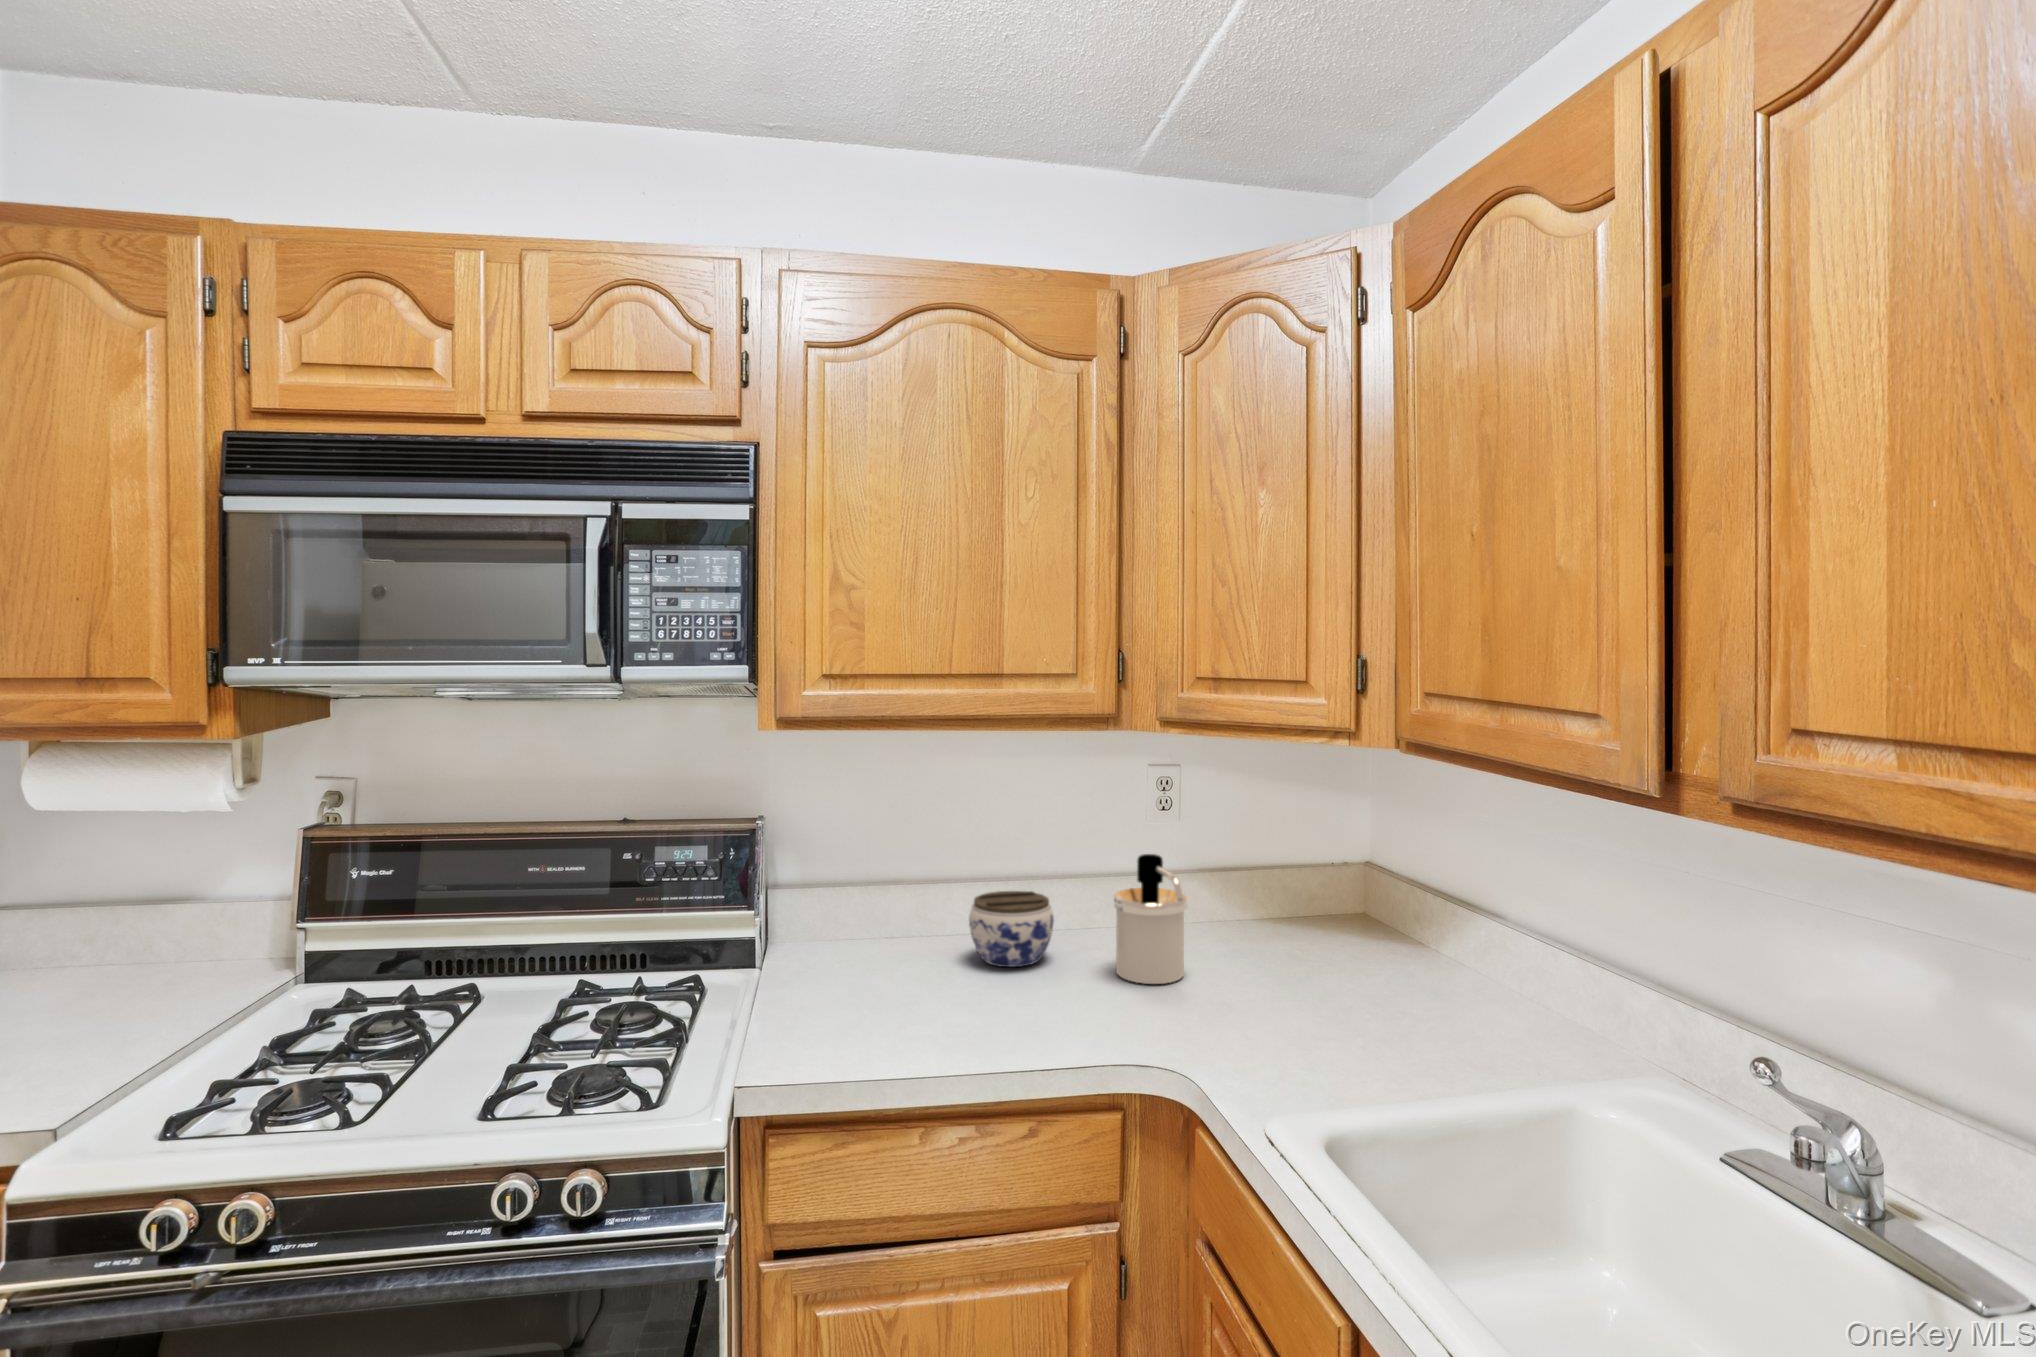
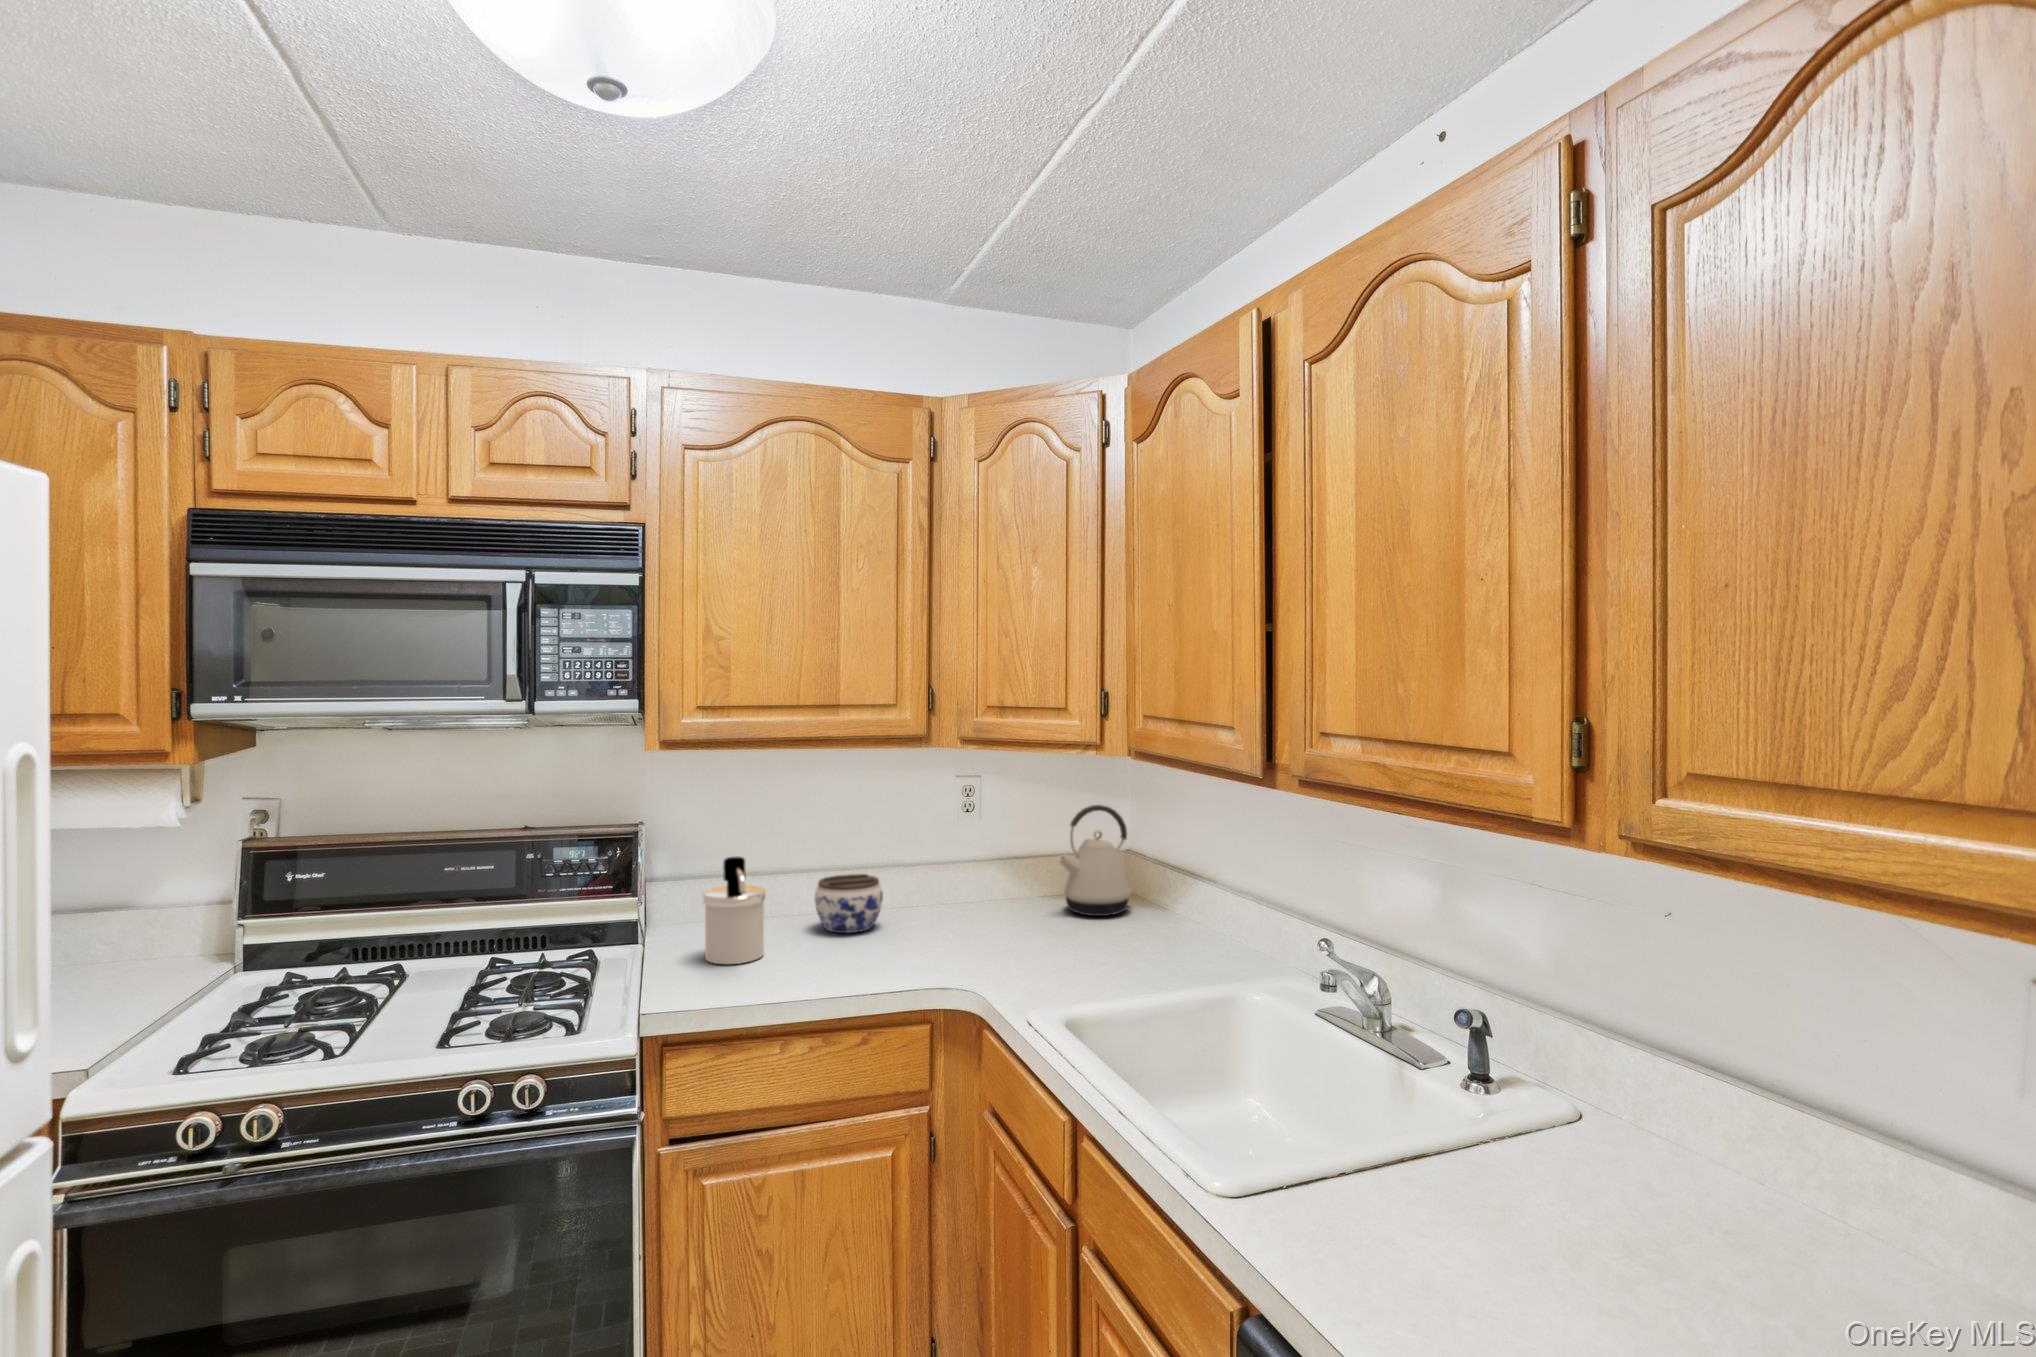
kettle: none [1278,811,1375,958] -> present [1058,805,1132,916]
soap dispenser: present [1114,854,1187,984] -> present [703,857,766,964]

